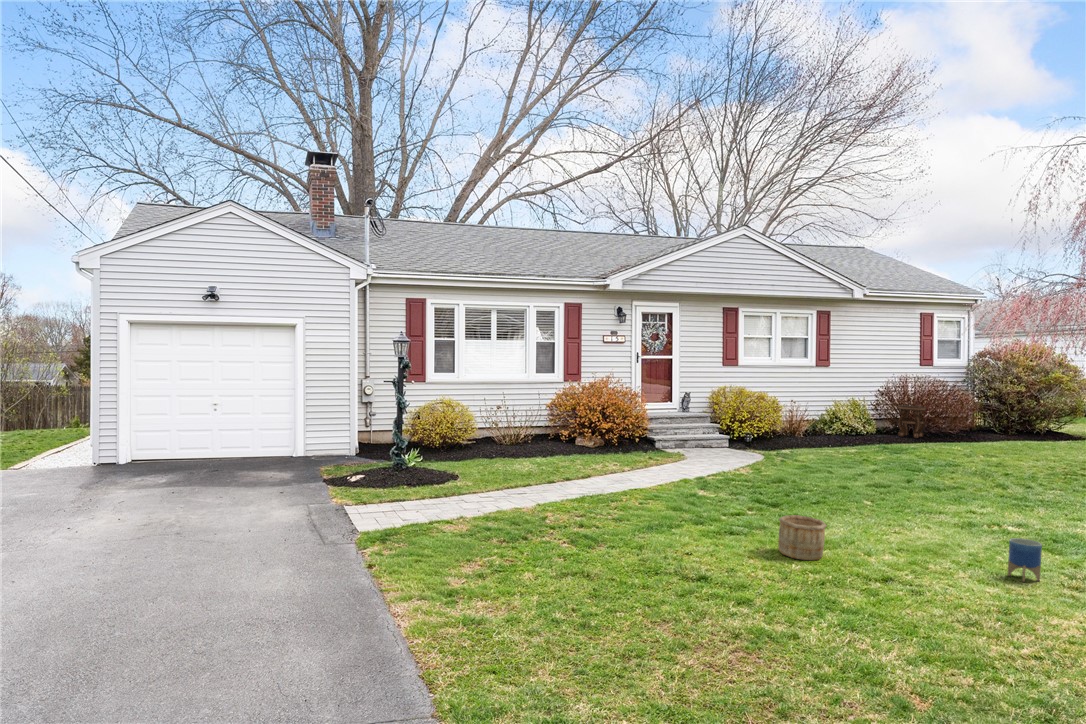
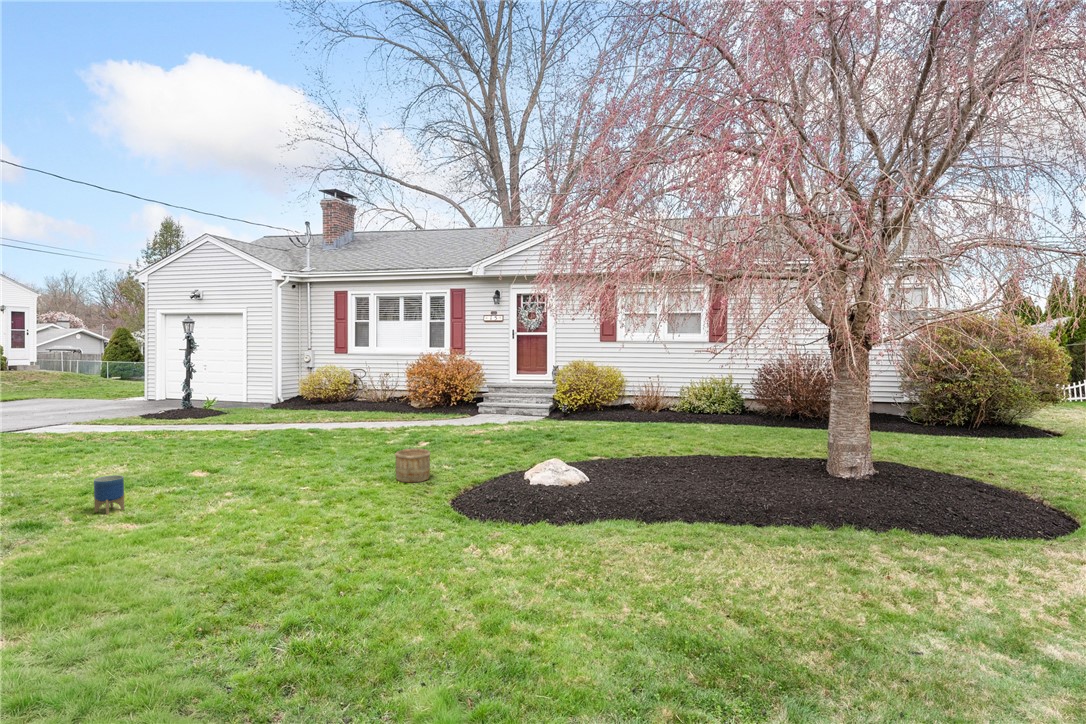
side table: present [898,405,926,438] -> none [771,384,803,422]
wooden bucket: present [778,515,827,560] -> present [395,448,431,483]

